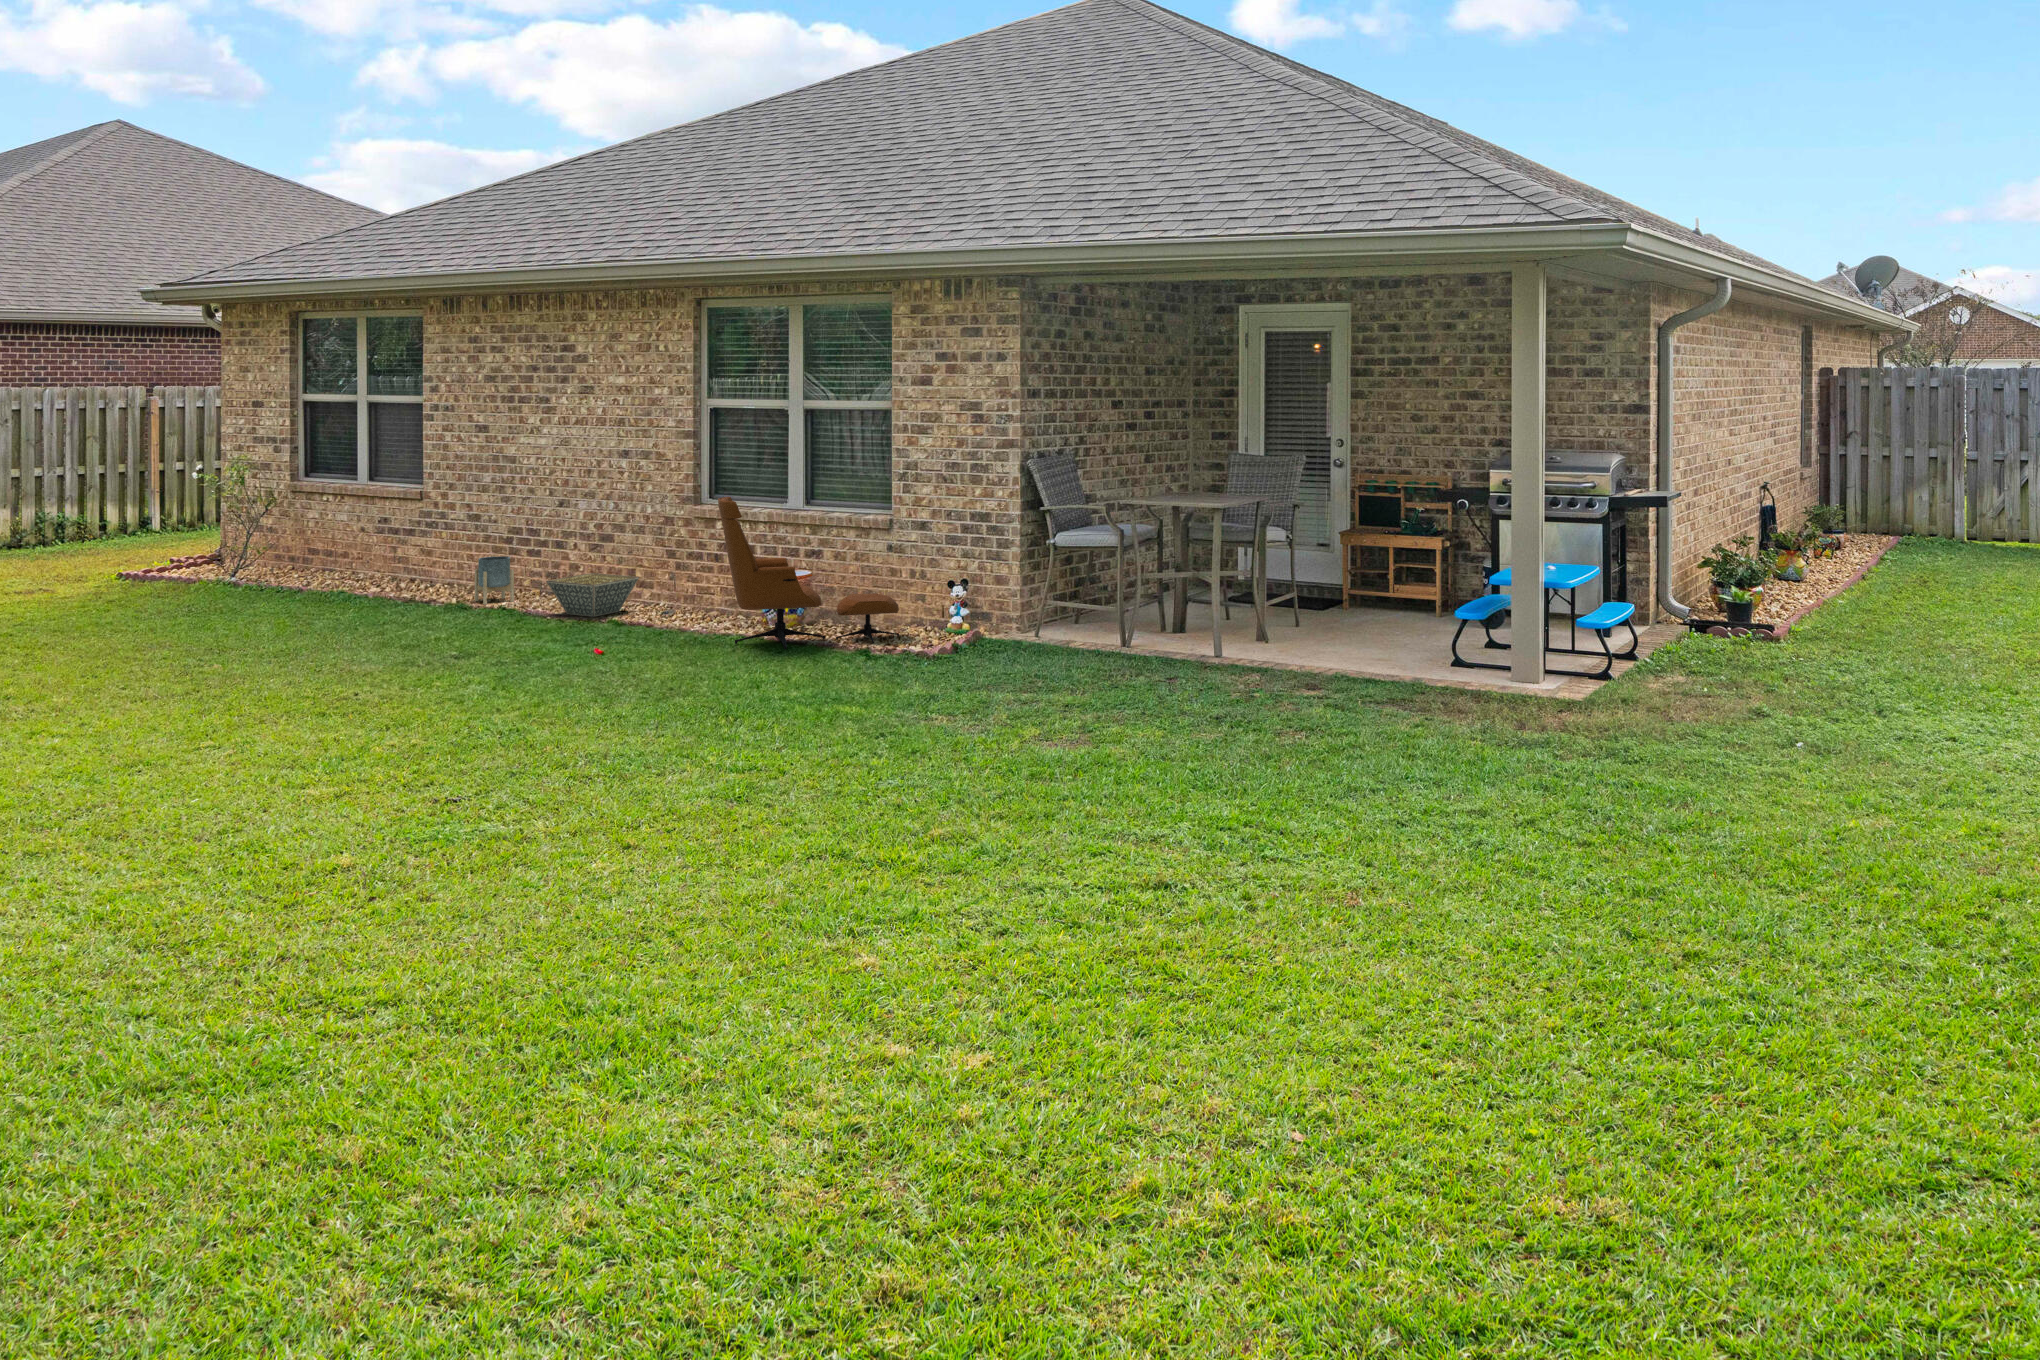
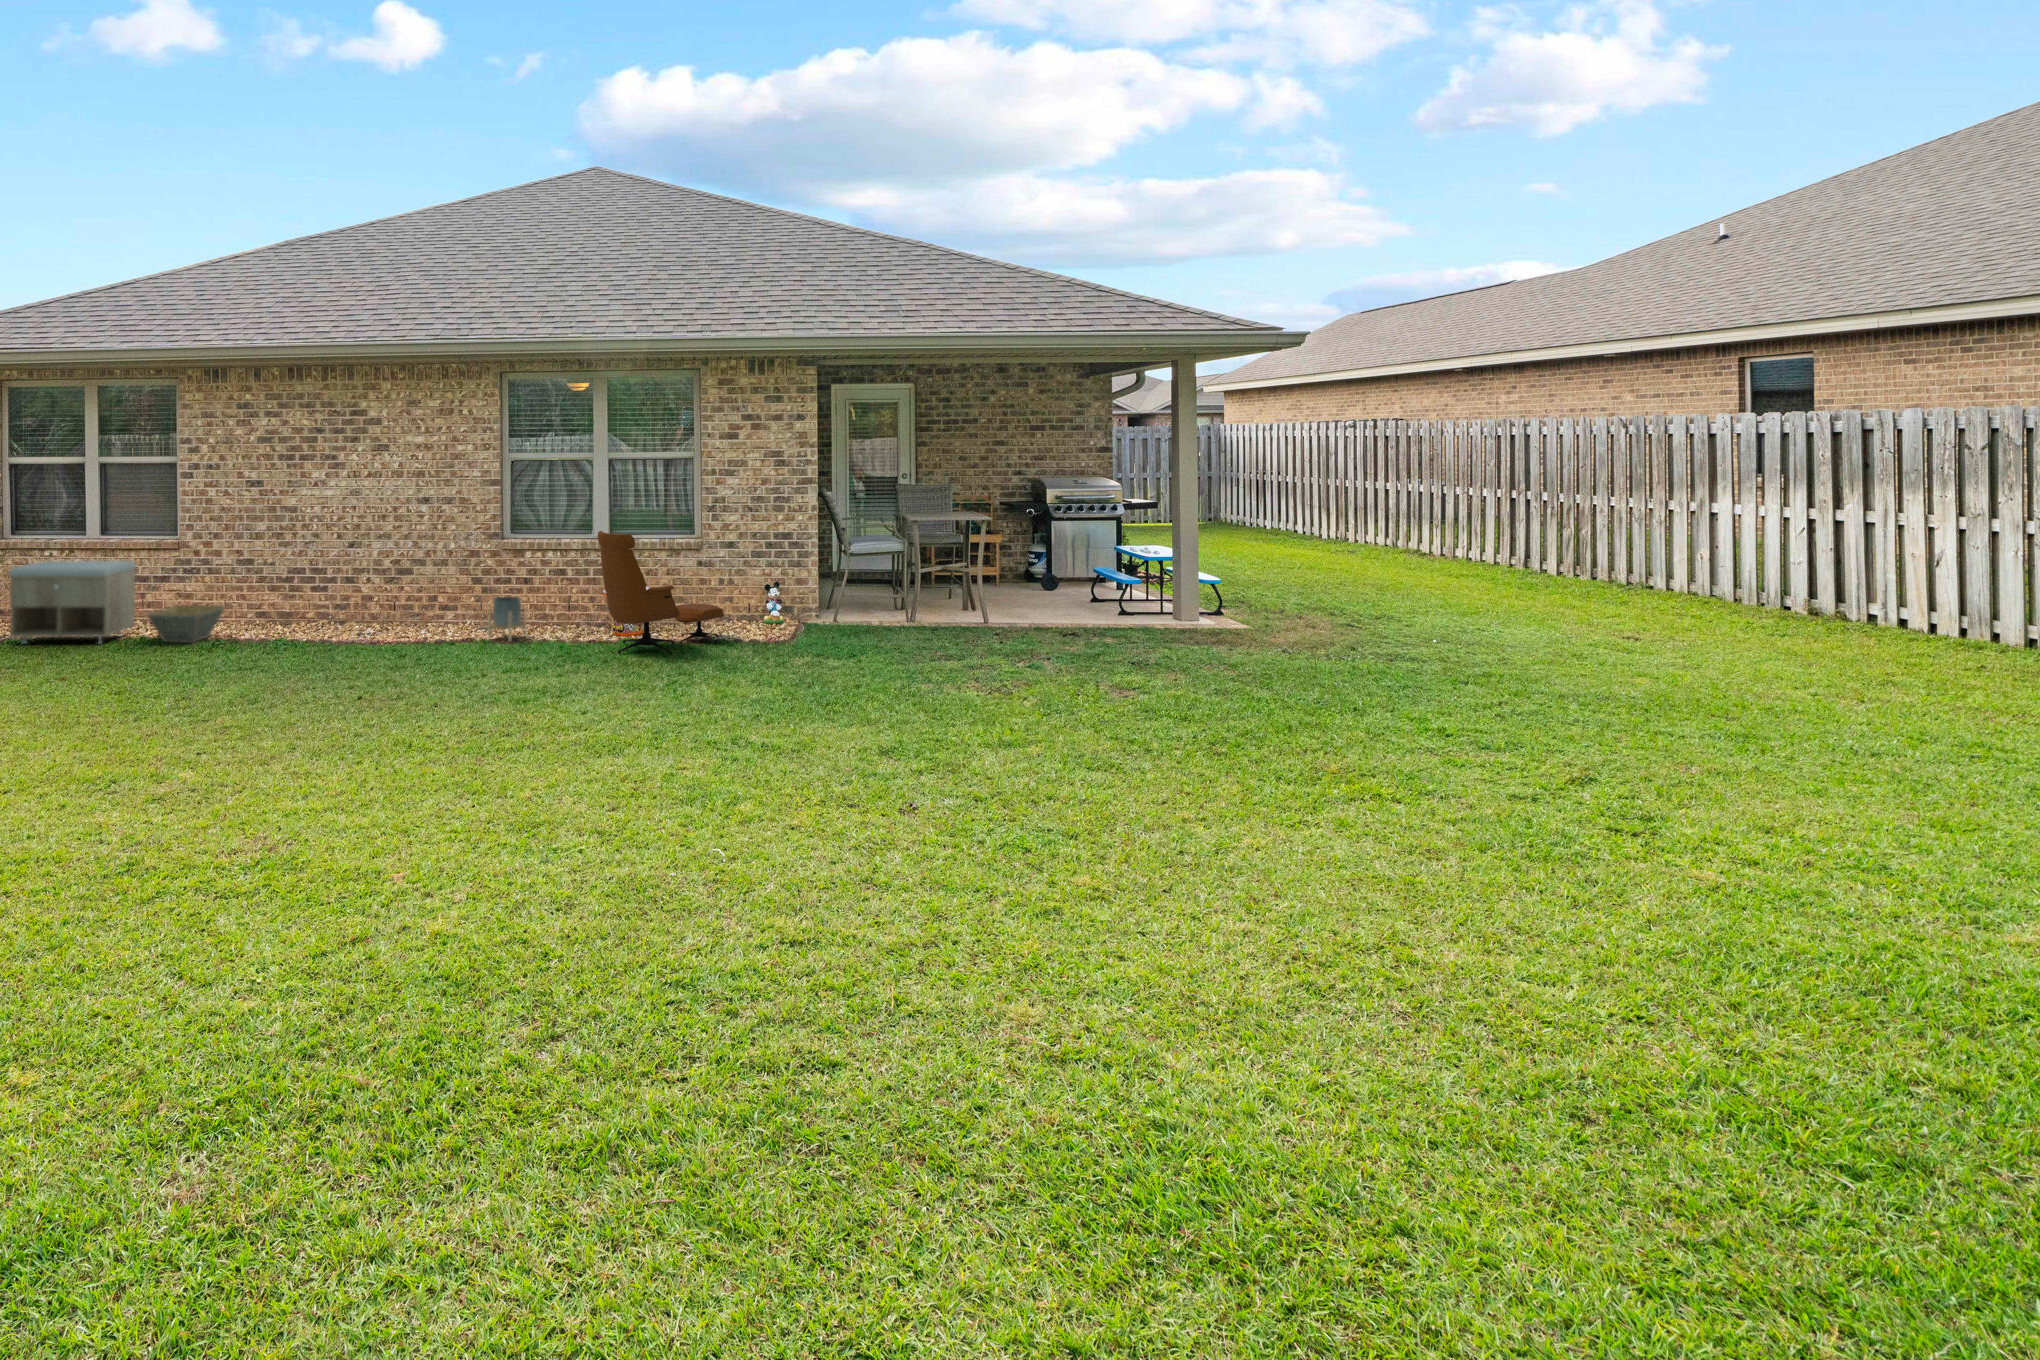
storage bench: none [266,505,386,592] -> present [9,561,135,644]
planter: present [475,556,514,604] -> present [488,596,526,641]
basket: present [546,573,639,617] -> present [147,605,225,643]

